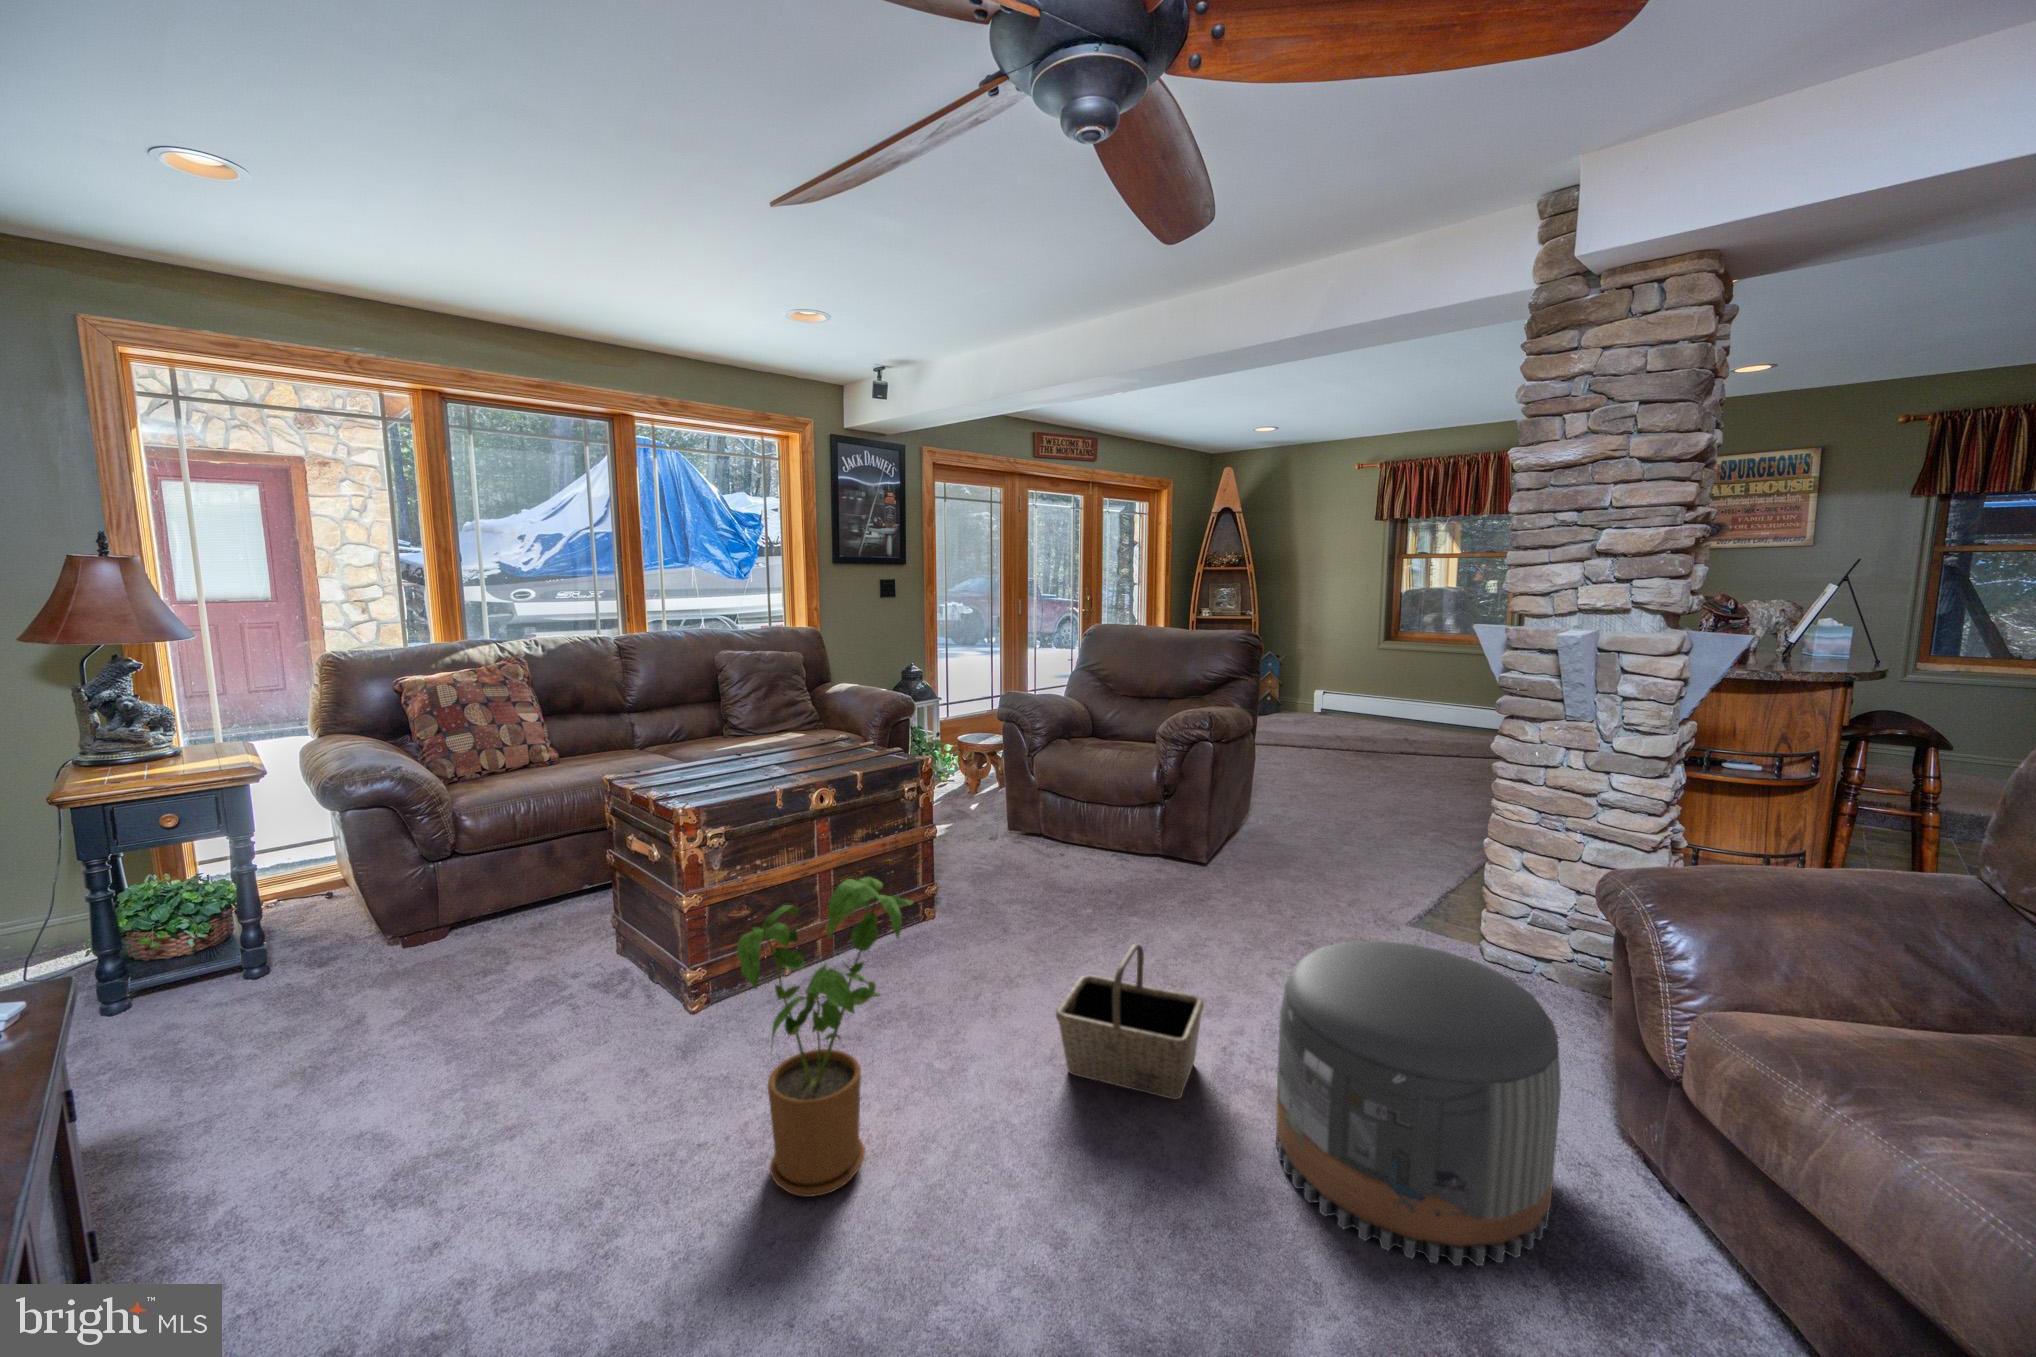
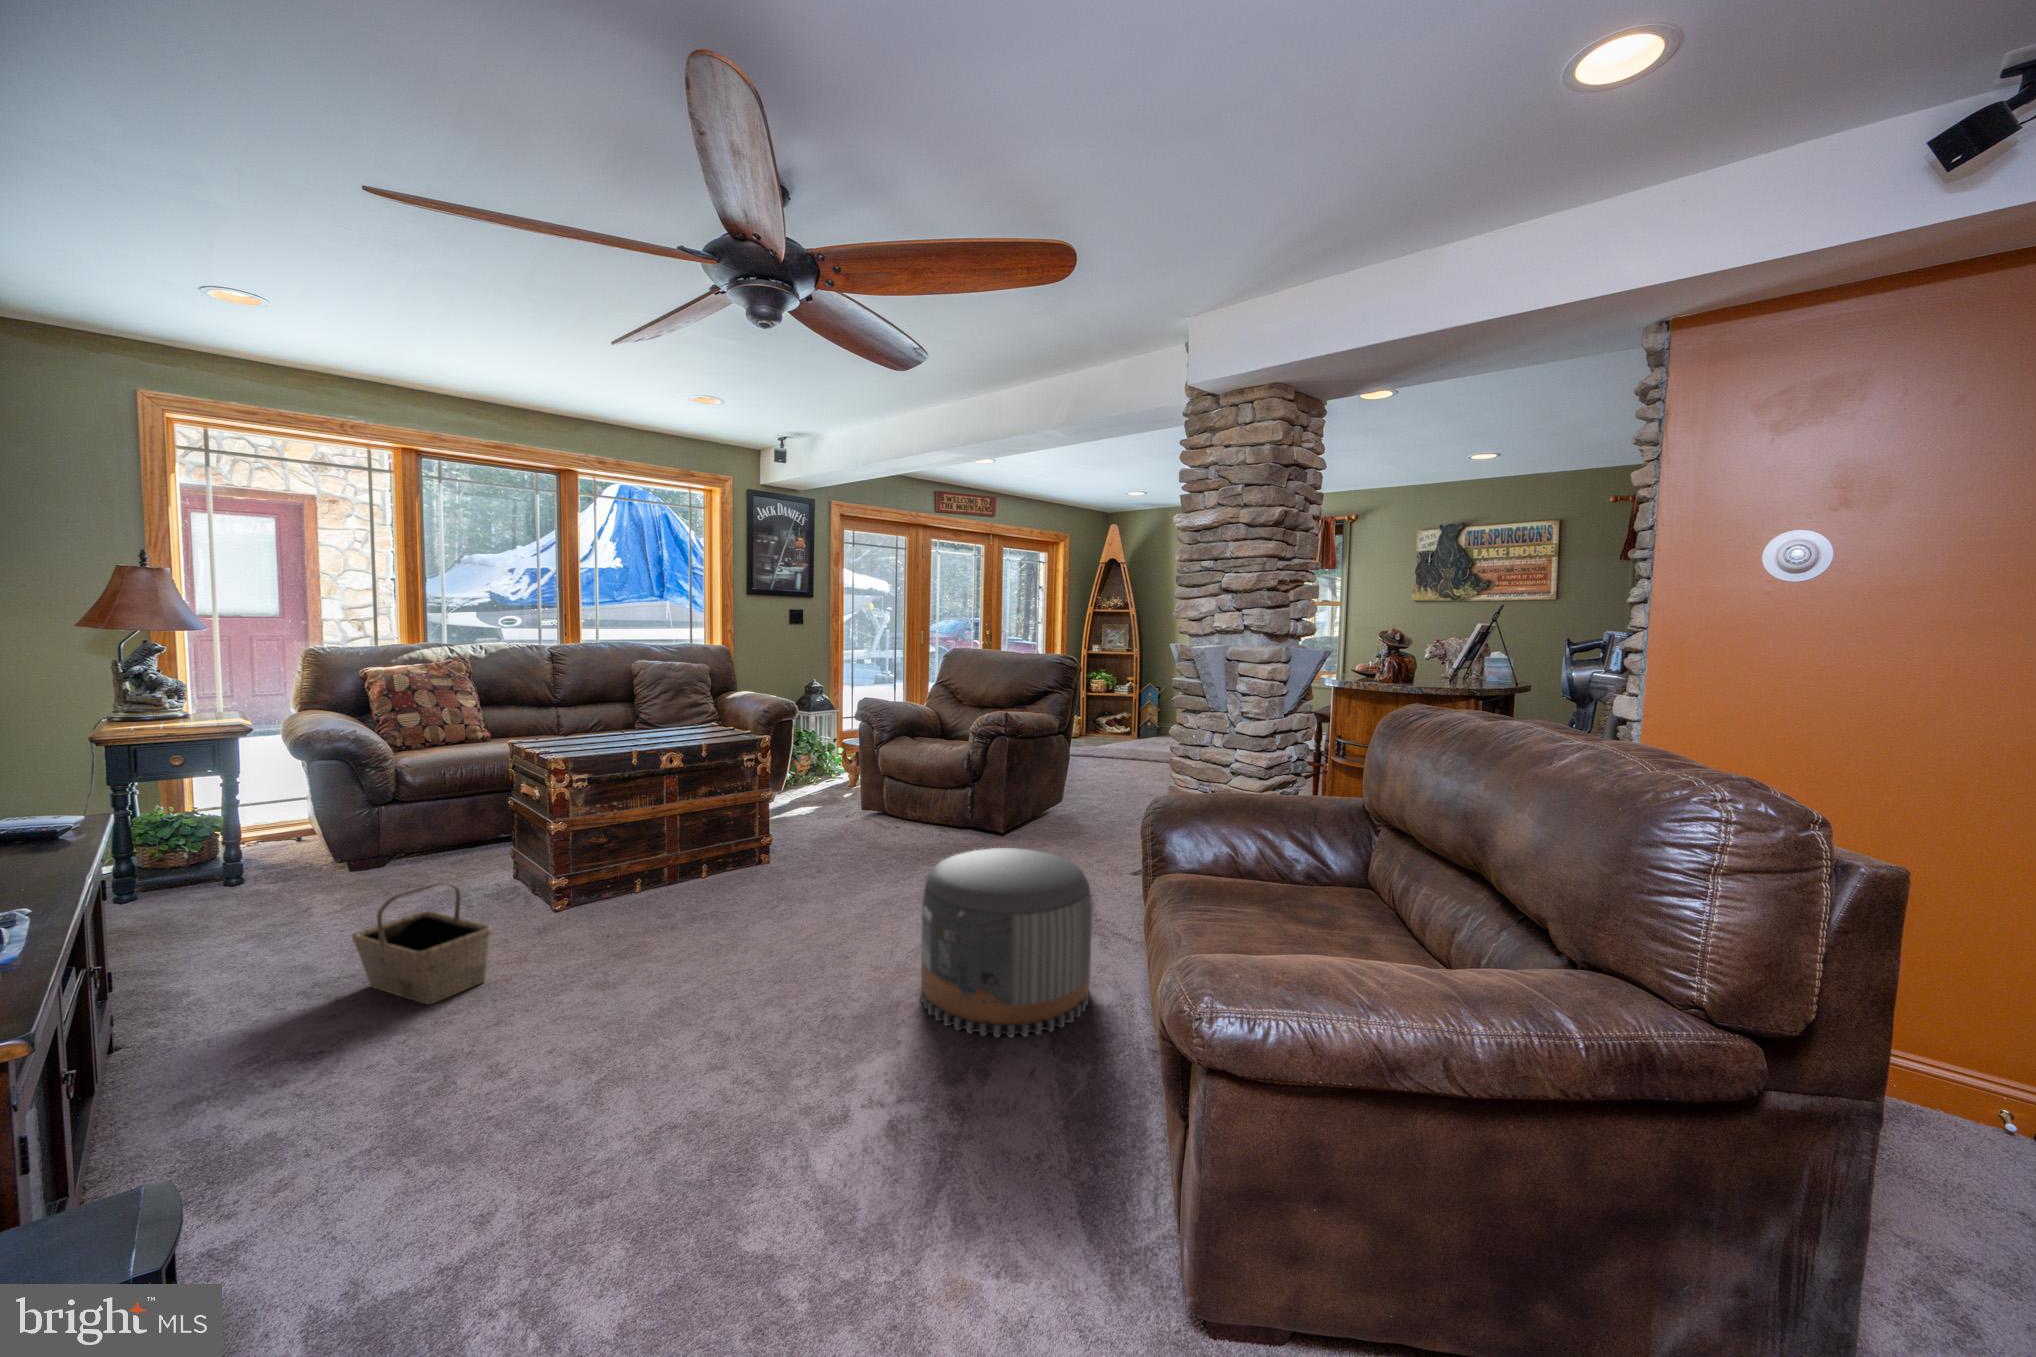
house plant: present [737,877,913,1197] -> none [553,788,684,1001]
basket: present [1056,944,1204,1099] -> present [352,882,492,1004]

